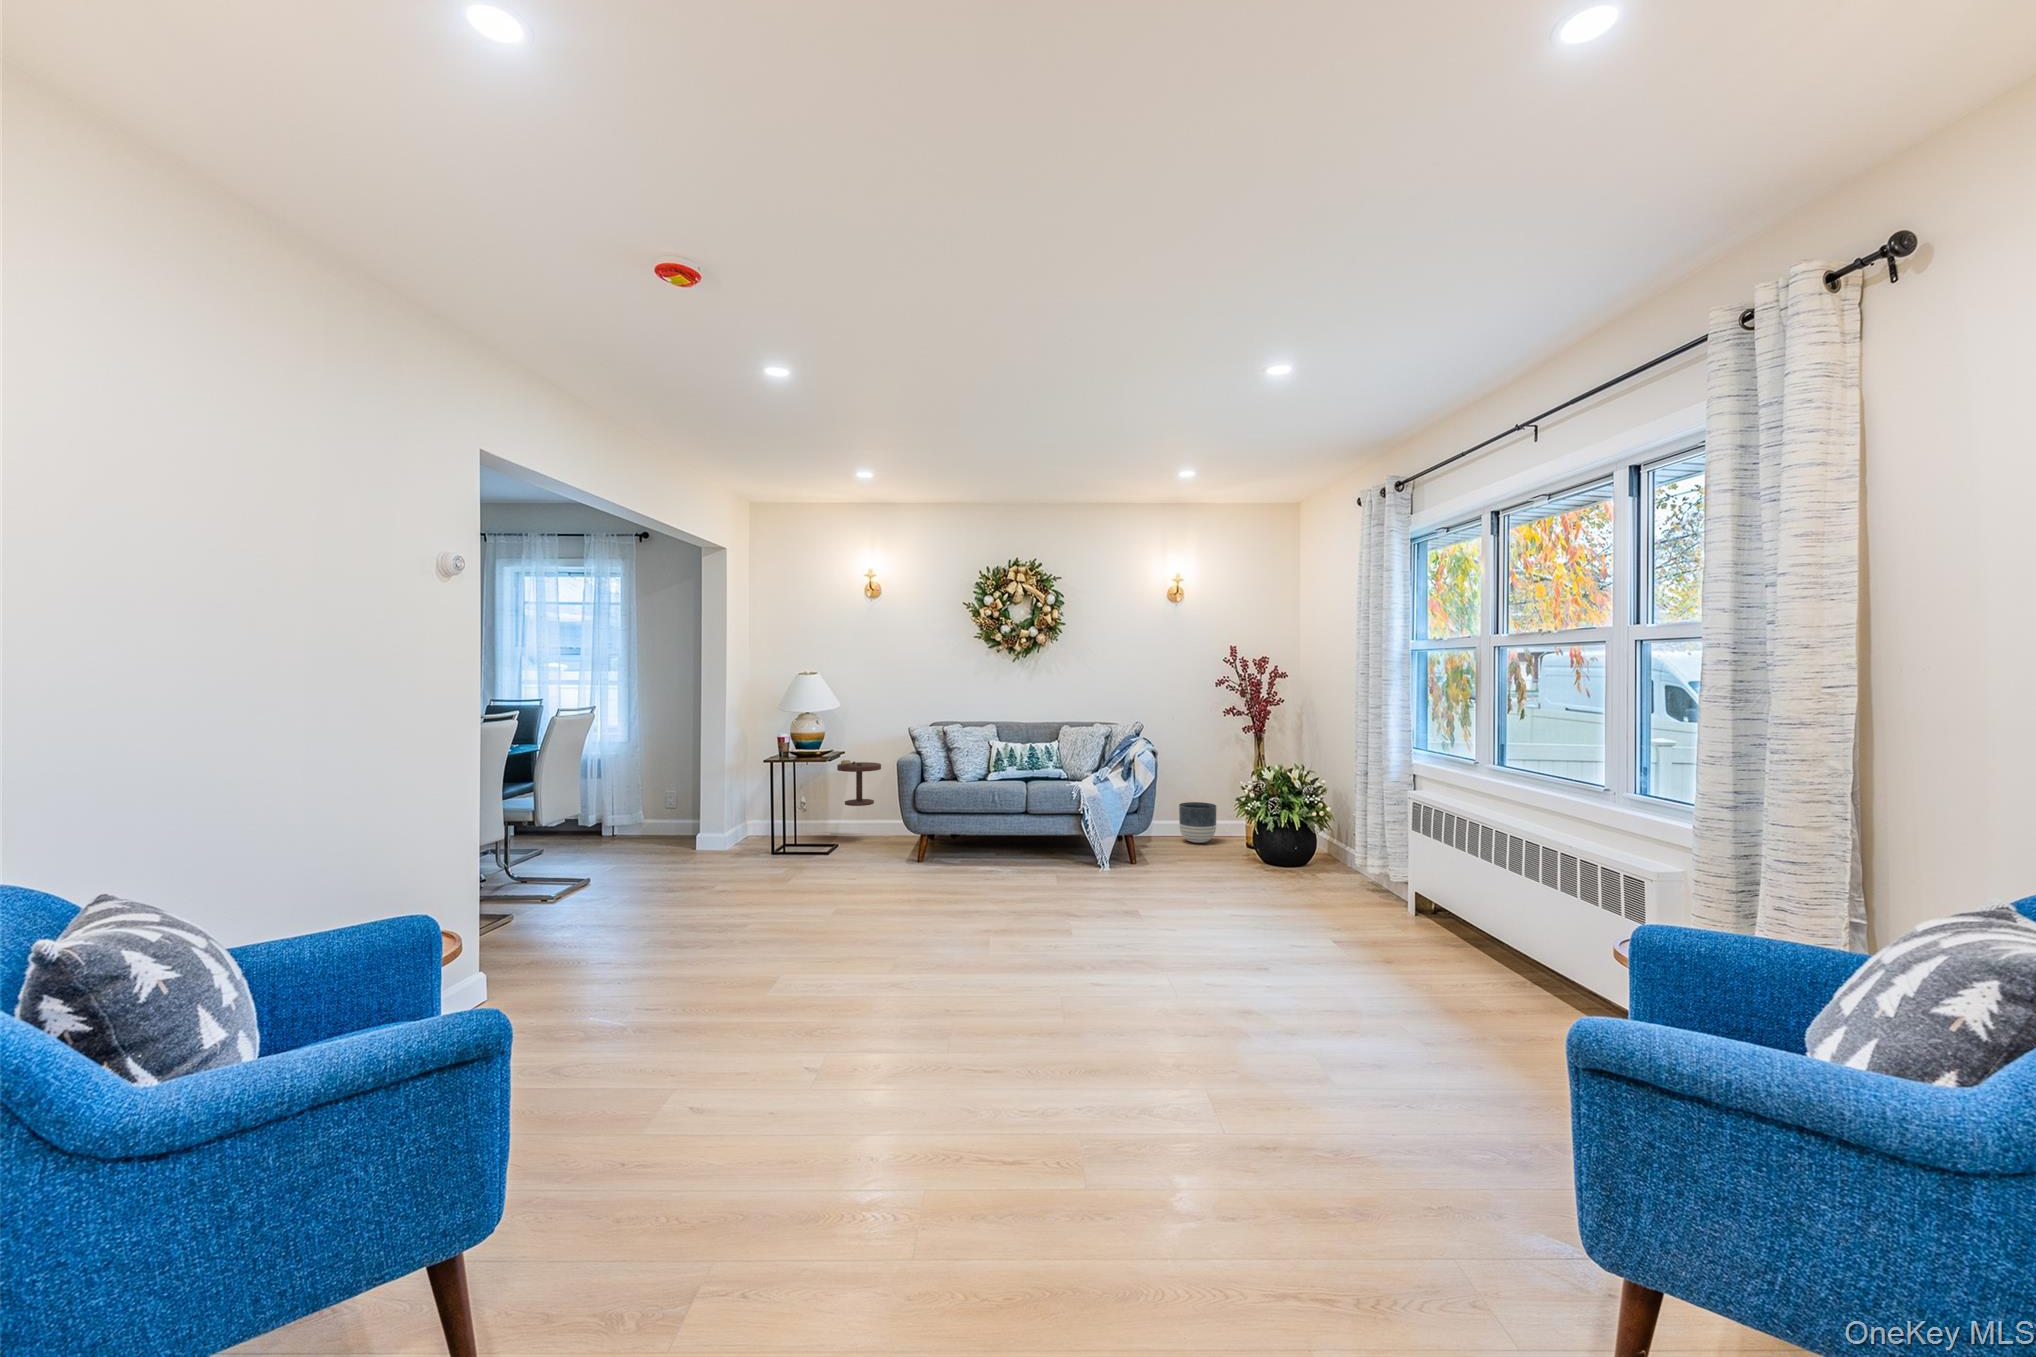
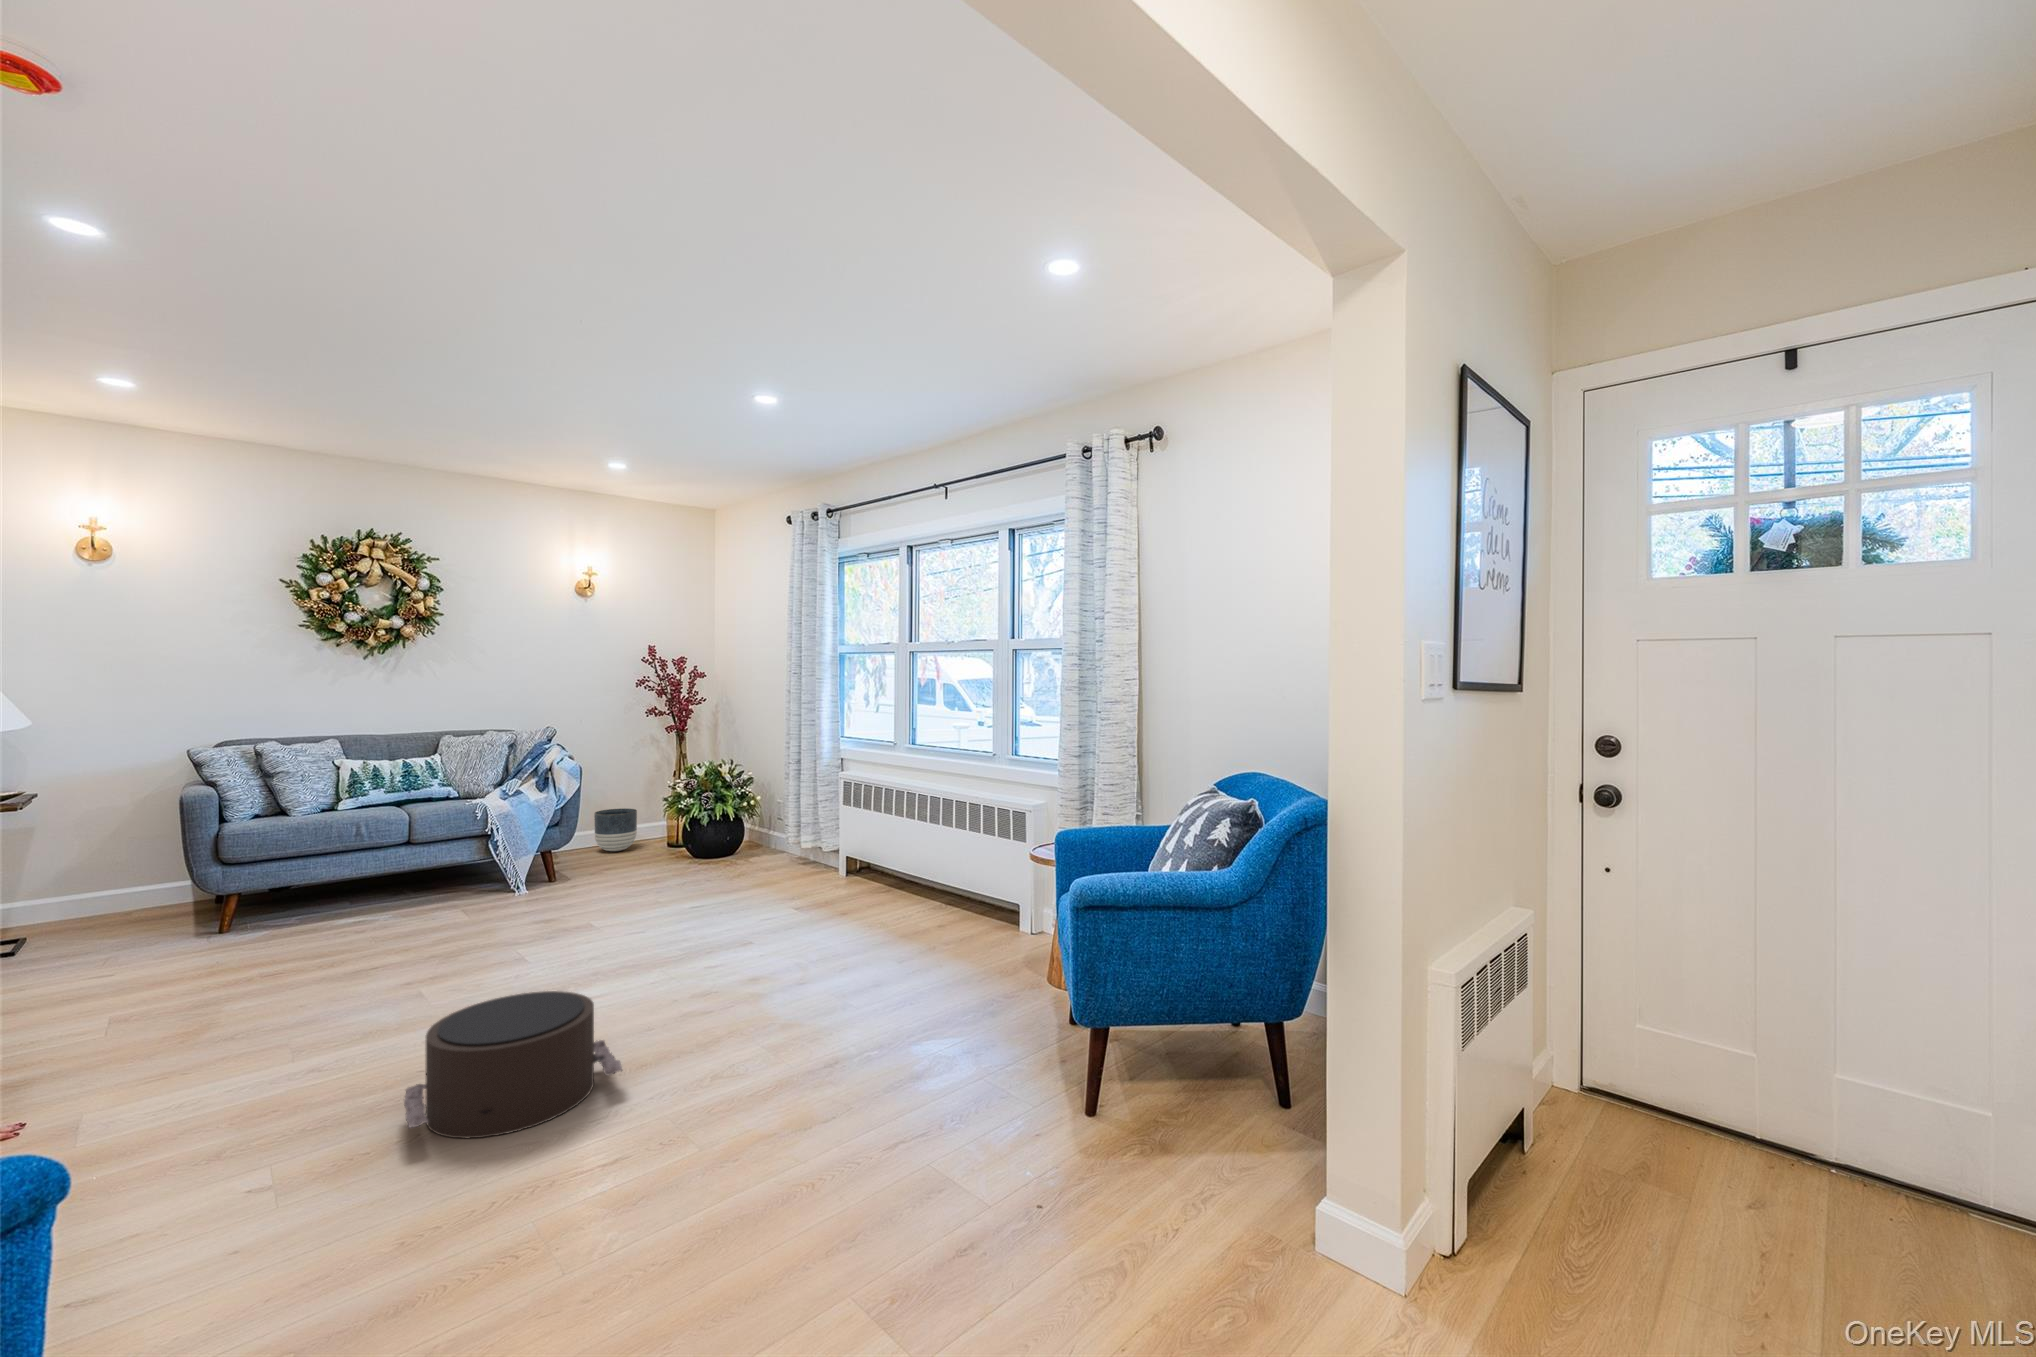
side table: present [837,760,881,806] -> none [27,805,125,926]
pouf: none [891,966,1064,1097] -> present [404,991,622,1139]

